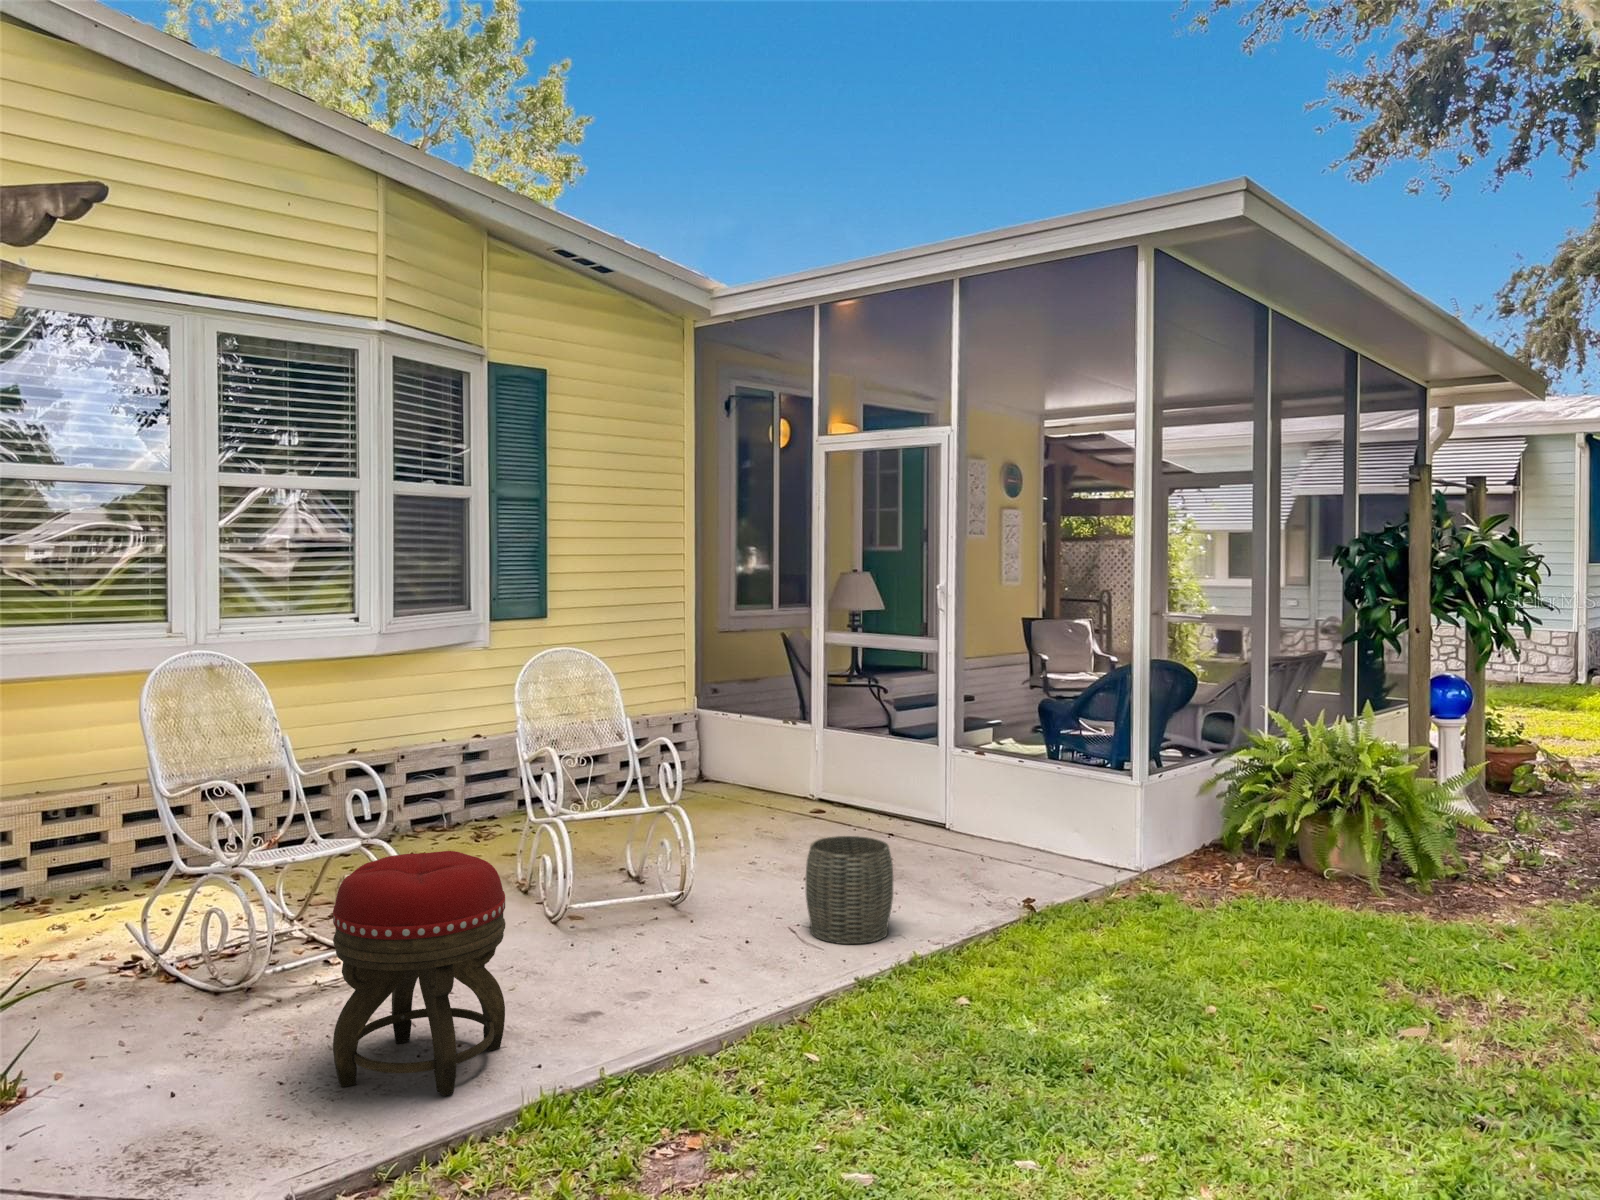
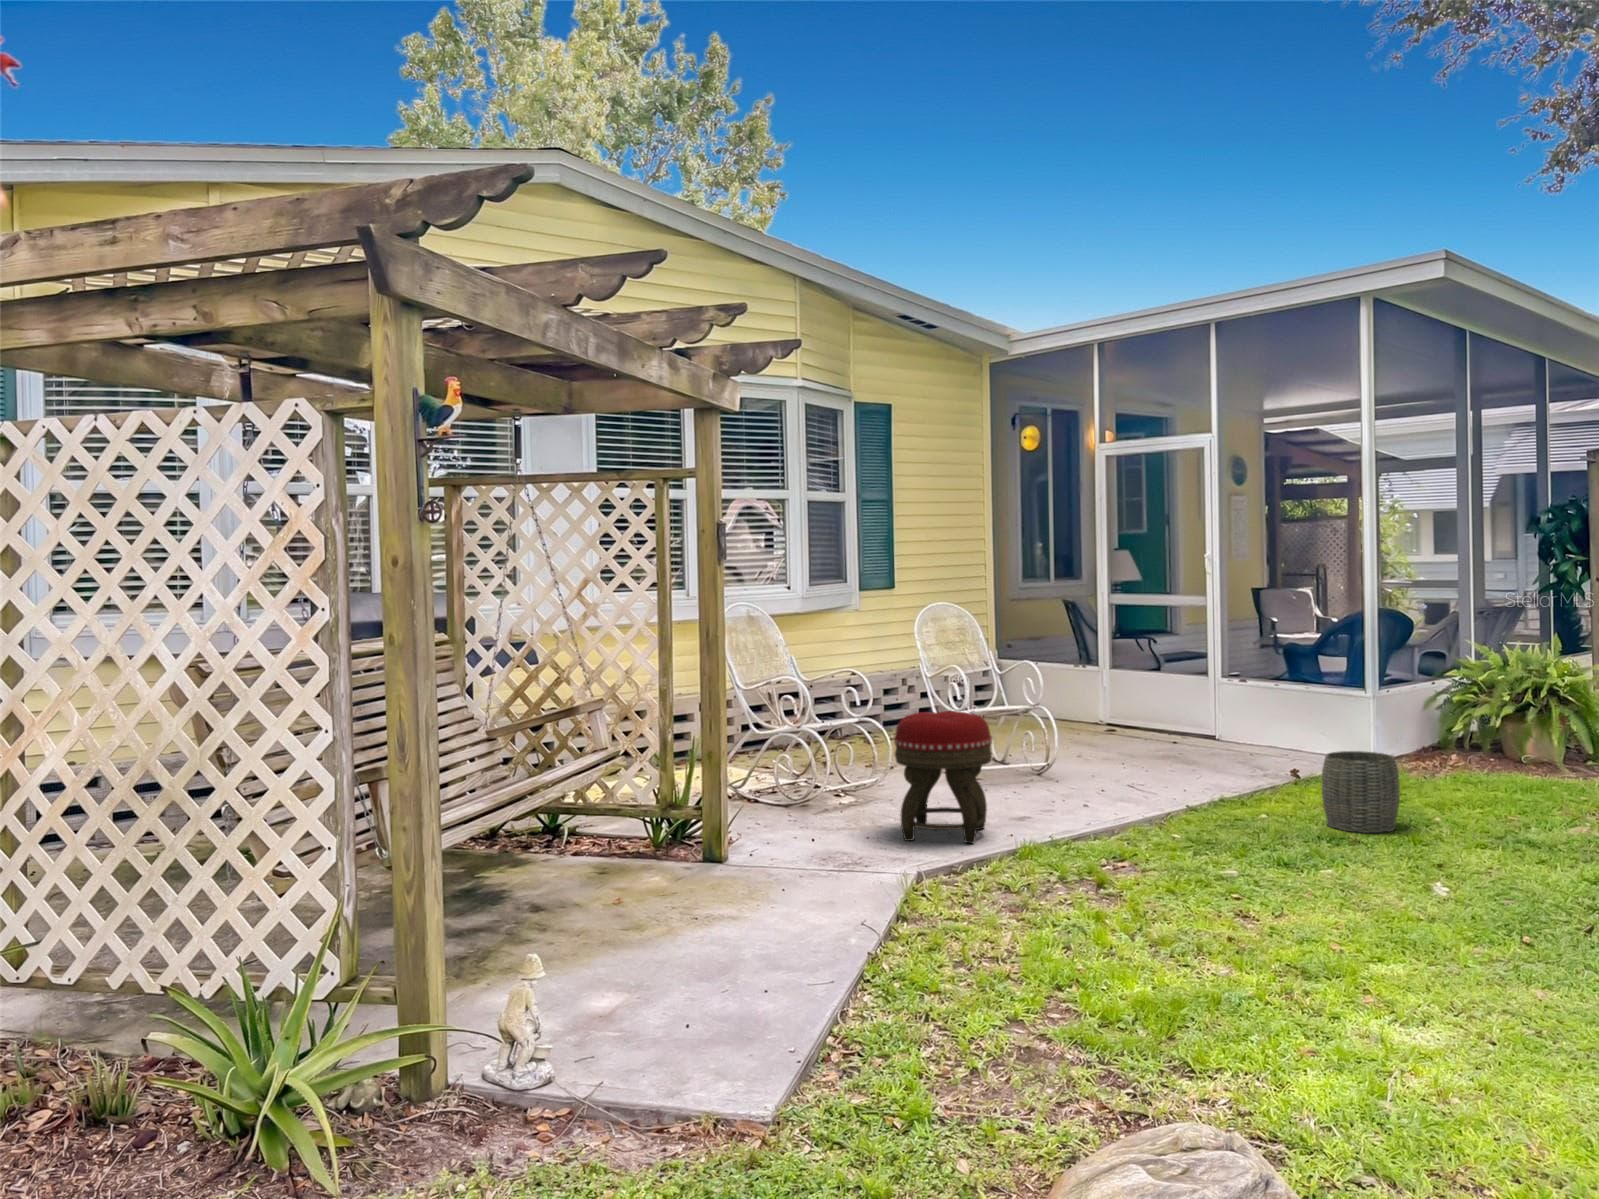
woven basket: present [806,836,893,944] -> present [1322,751,1400,833]

